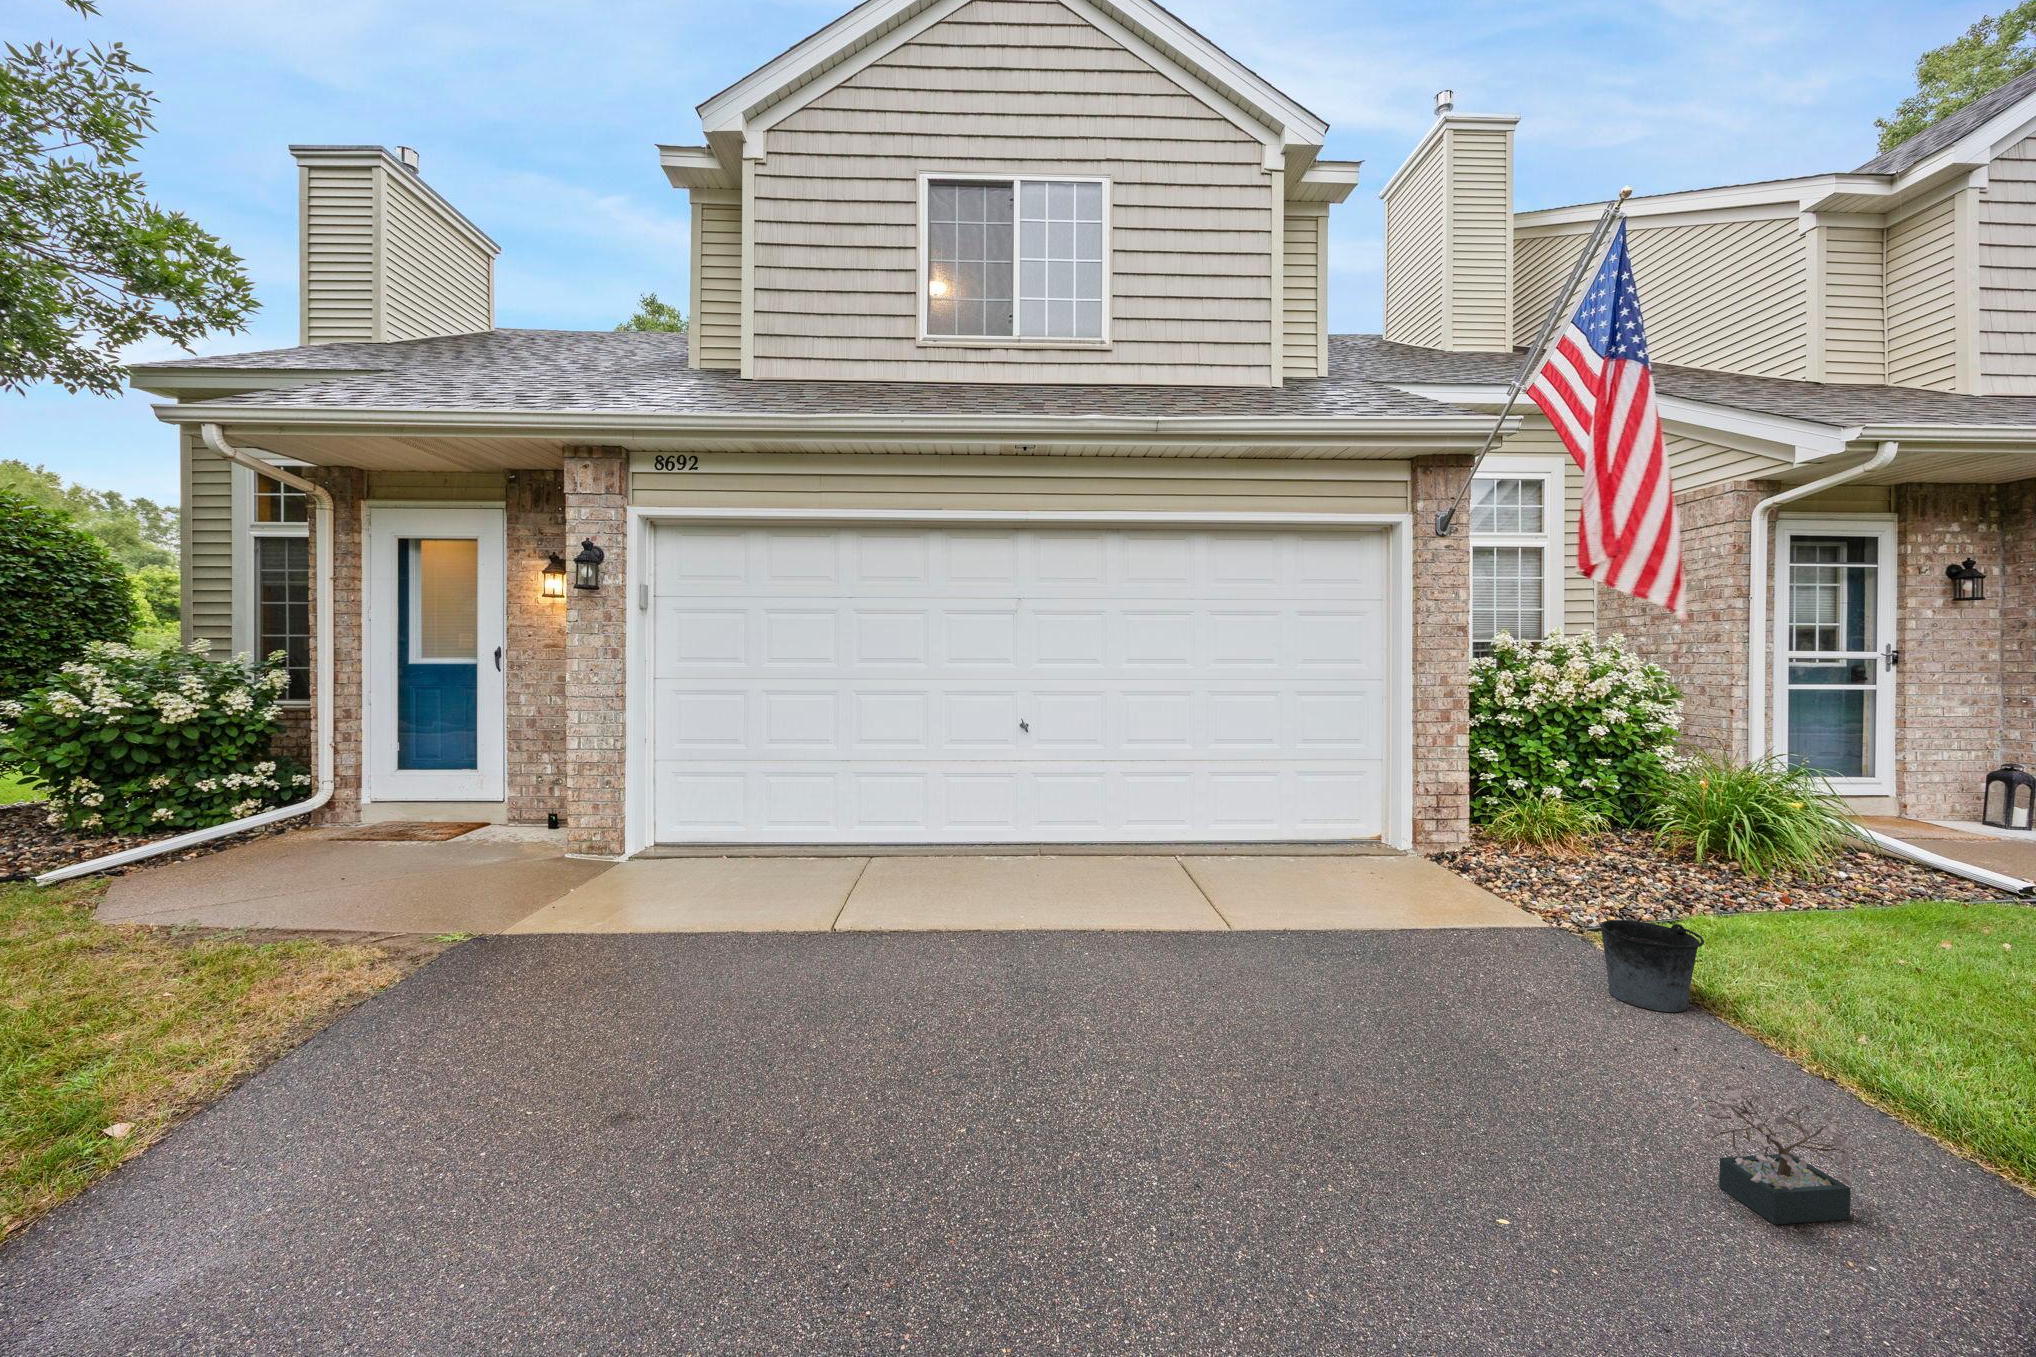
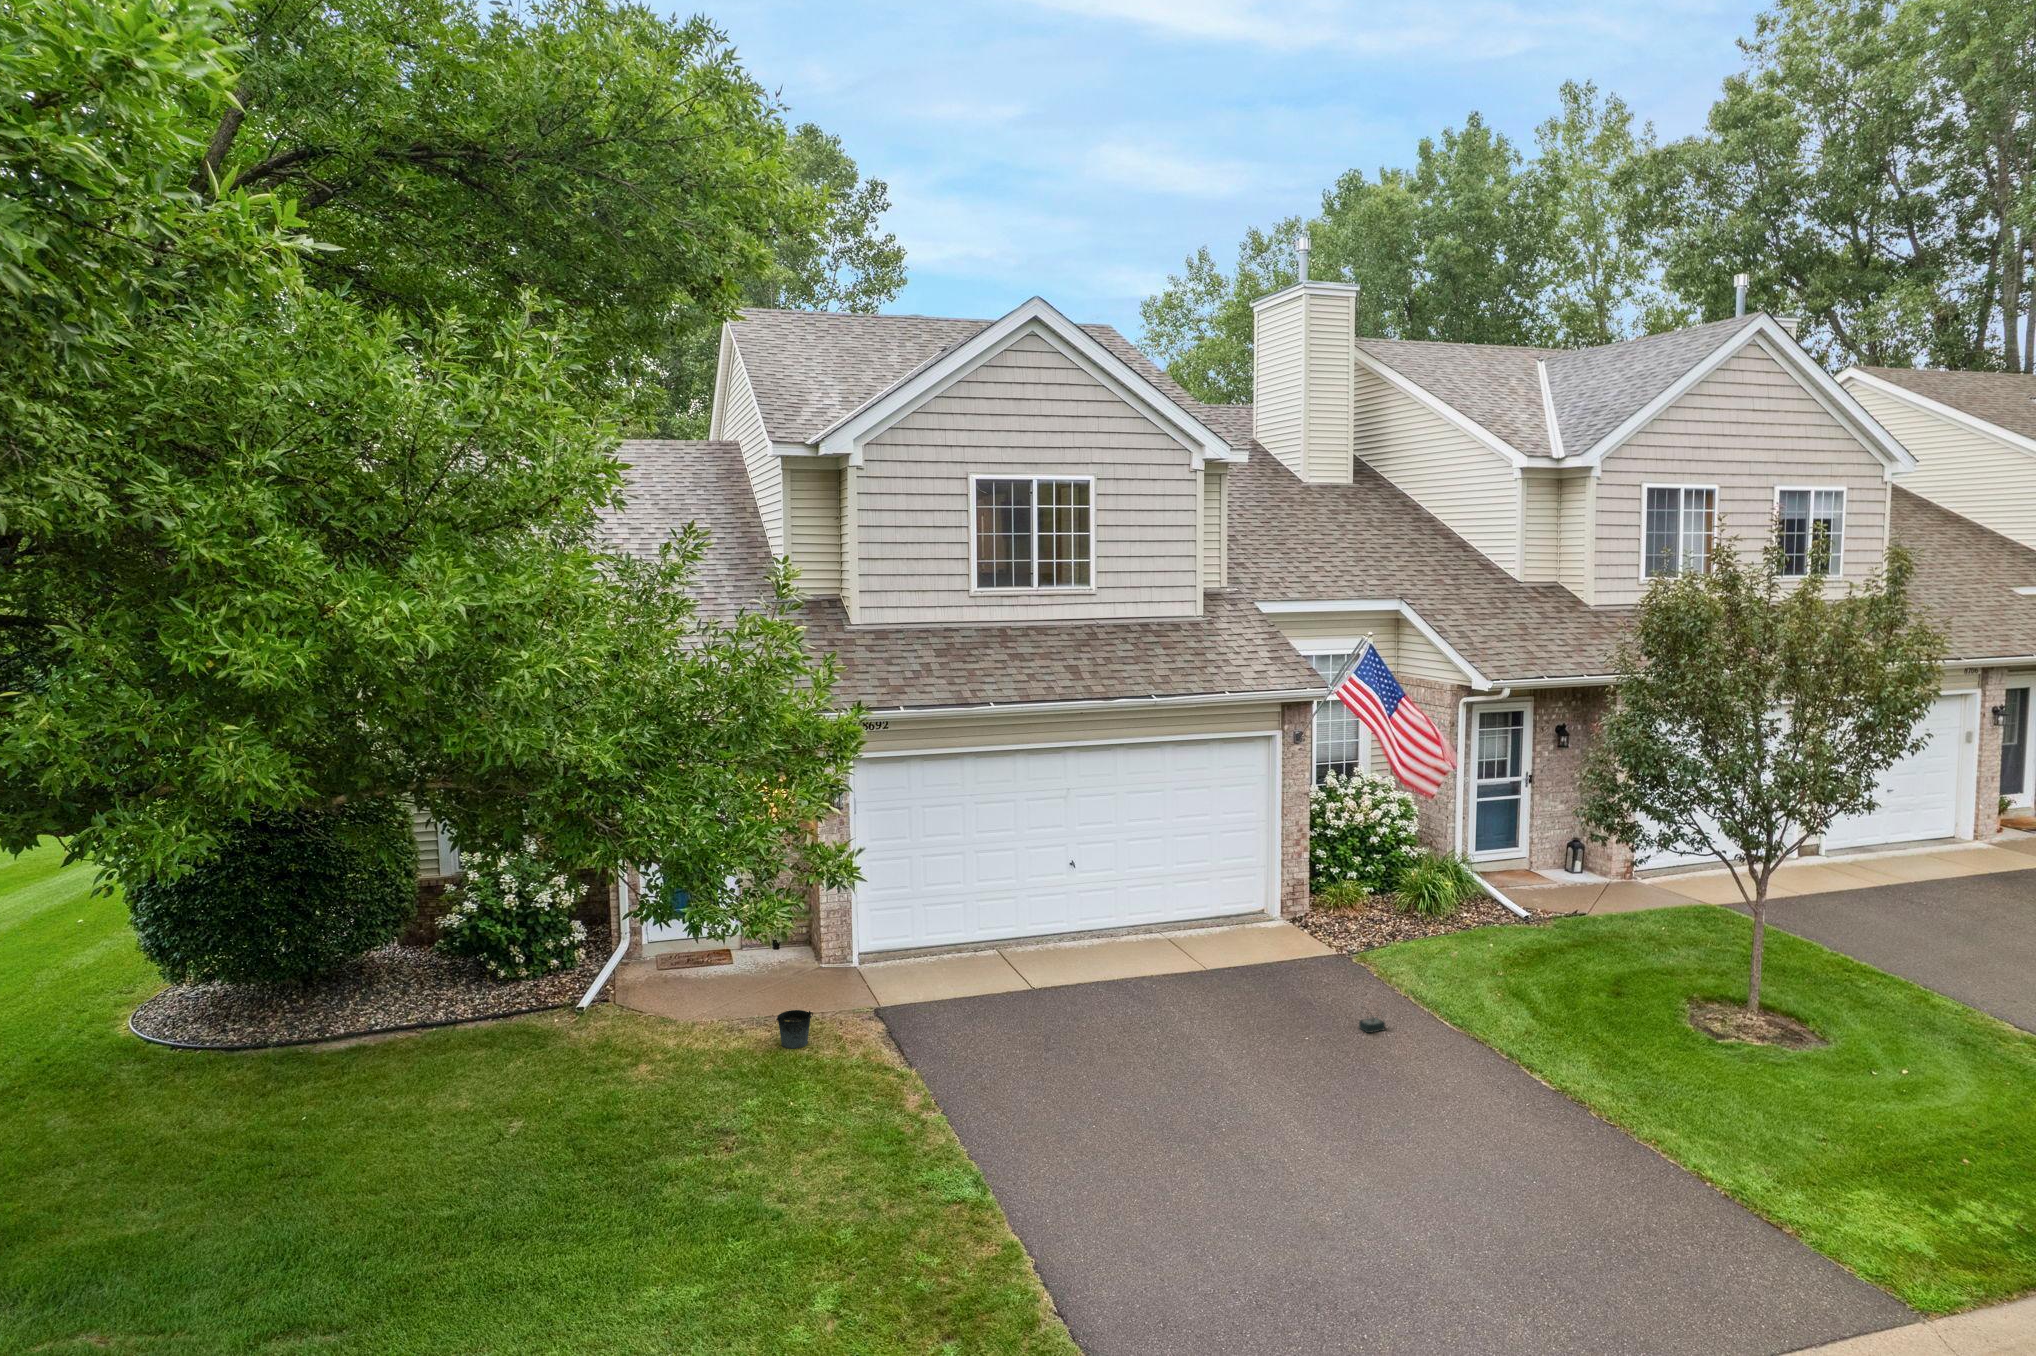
bucket: present [1600,920,1704,1012] -> present [776,1010,813,1049]

